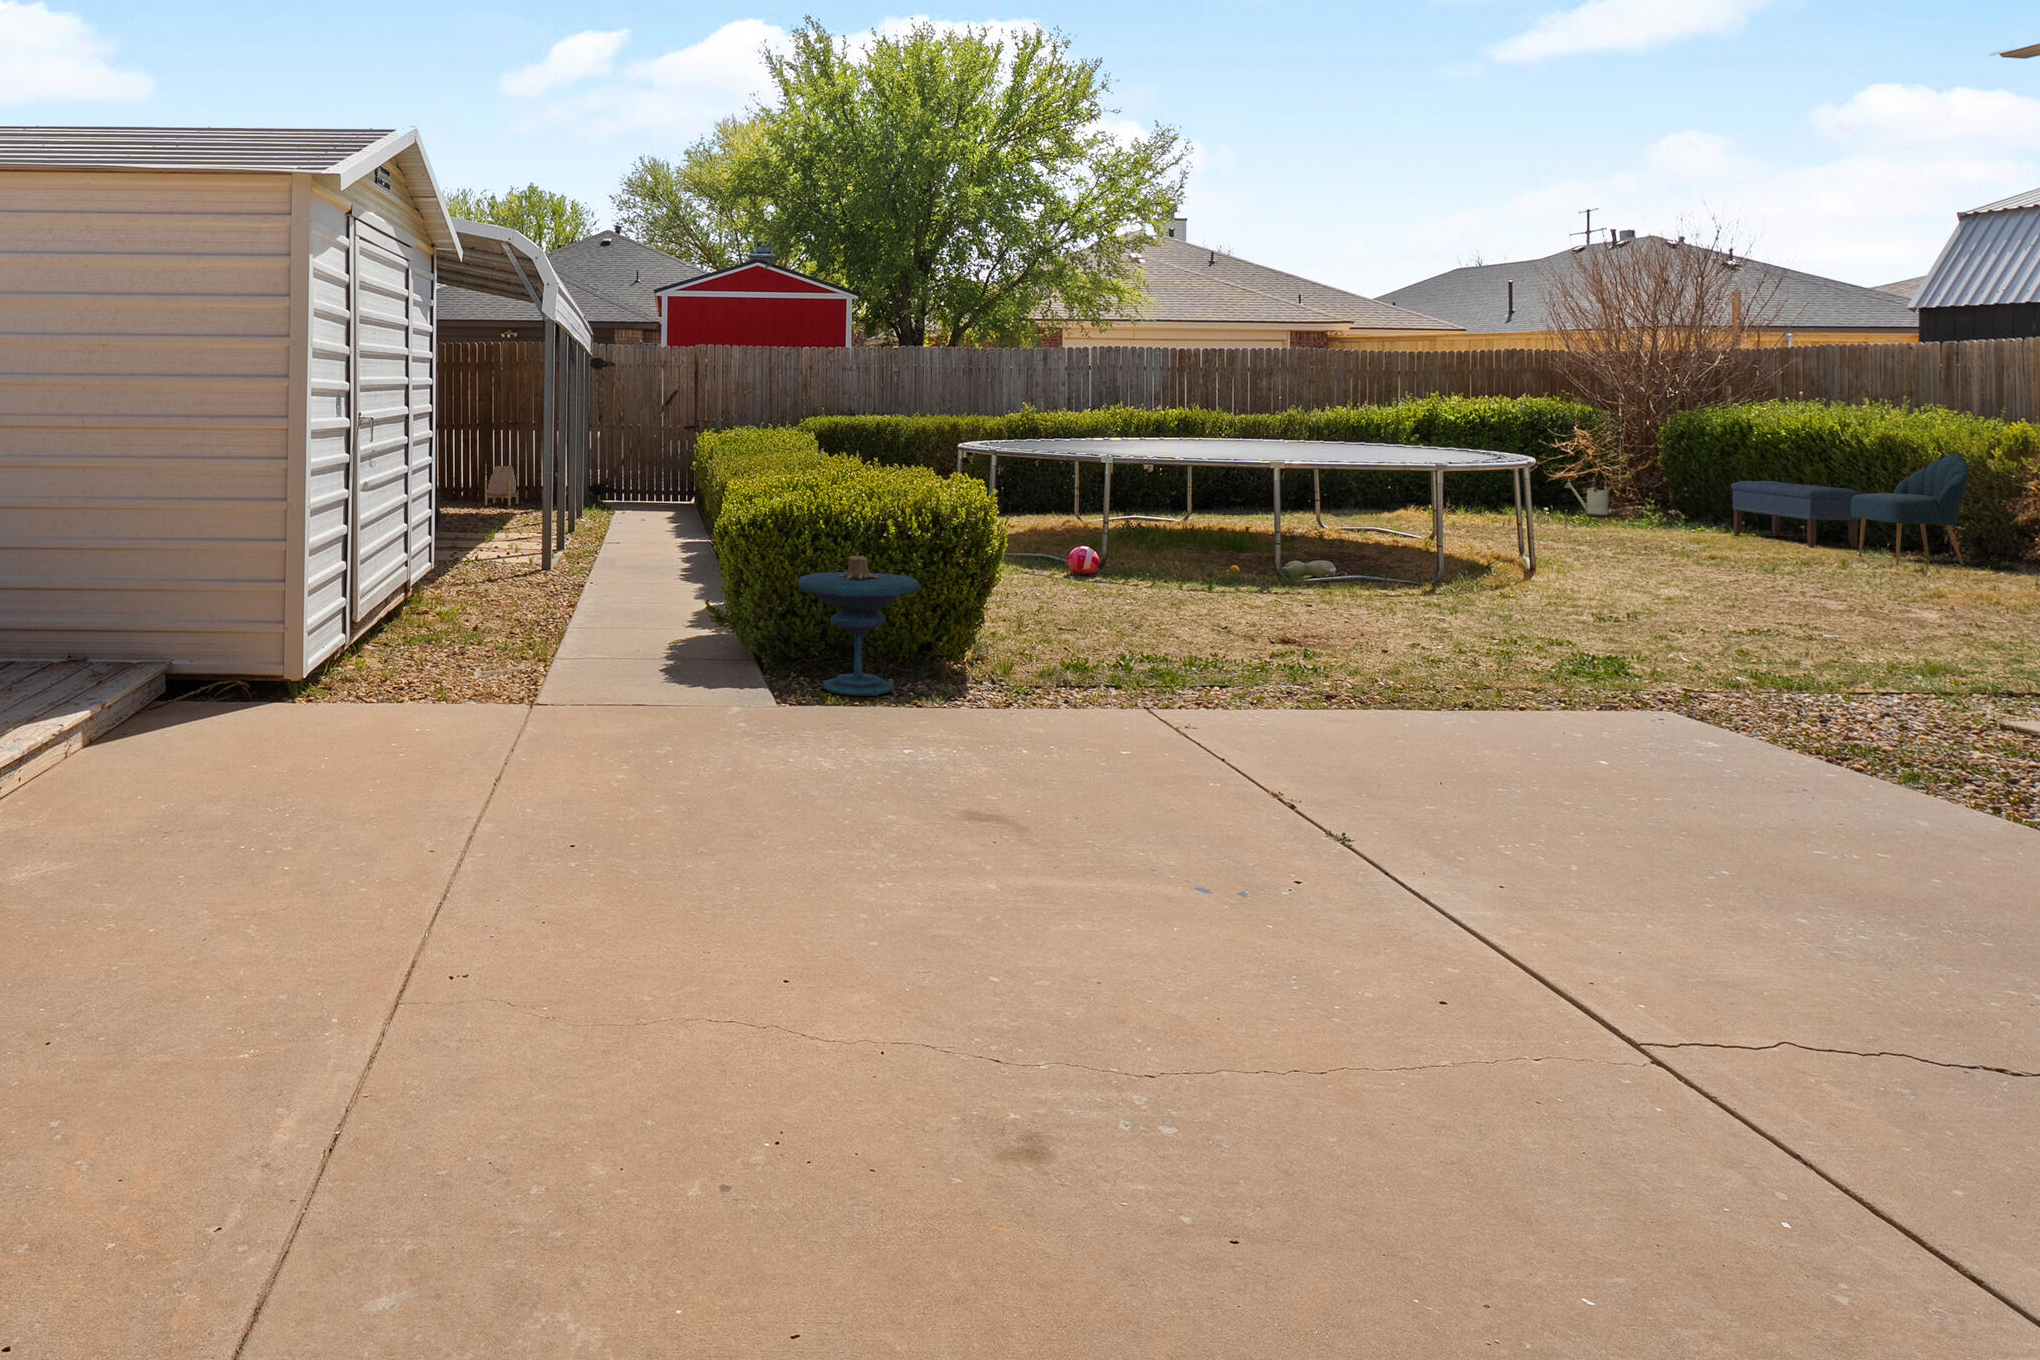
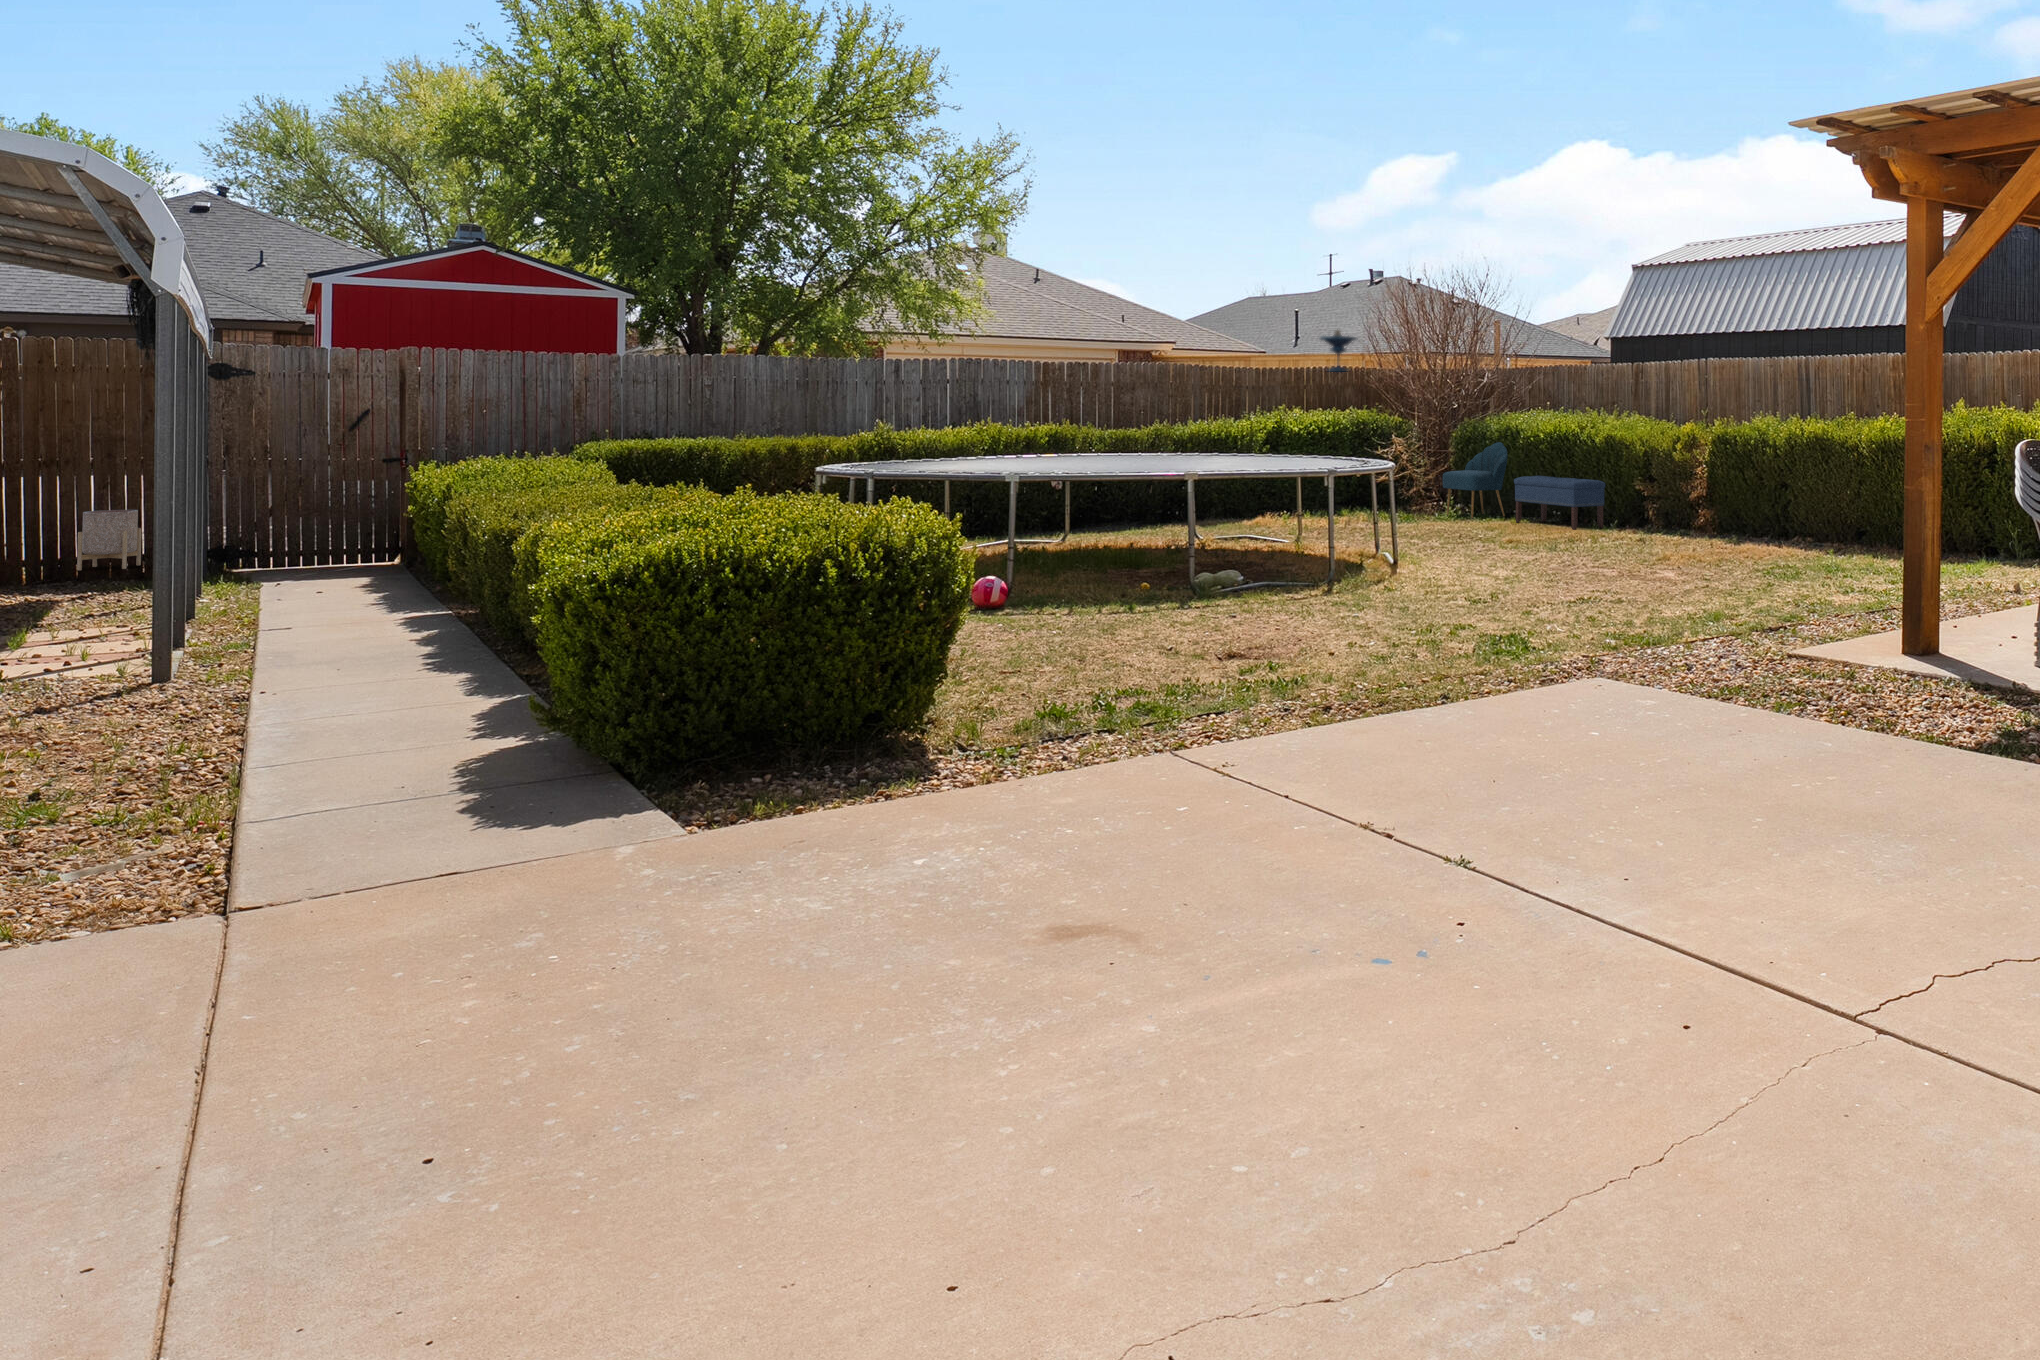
chair: present [1851,455,1968,565] -> present [1443,442,1508,519]
watering can: present [1564,479,1613,517] -> none [1382,479,1420,512]
side table: present [798,552,921,696] -> present [1320,330,1356,372]

